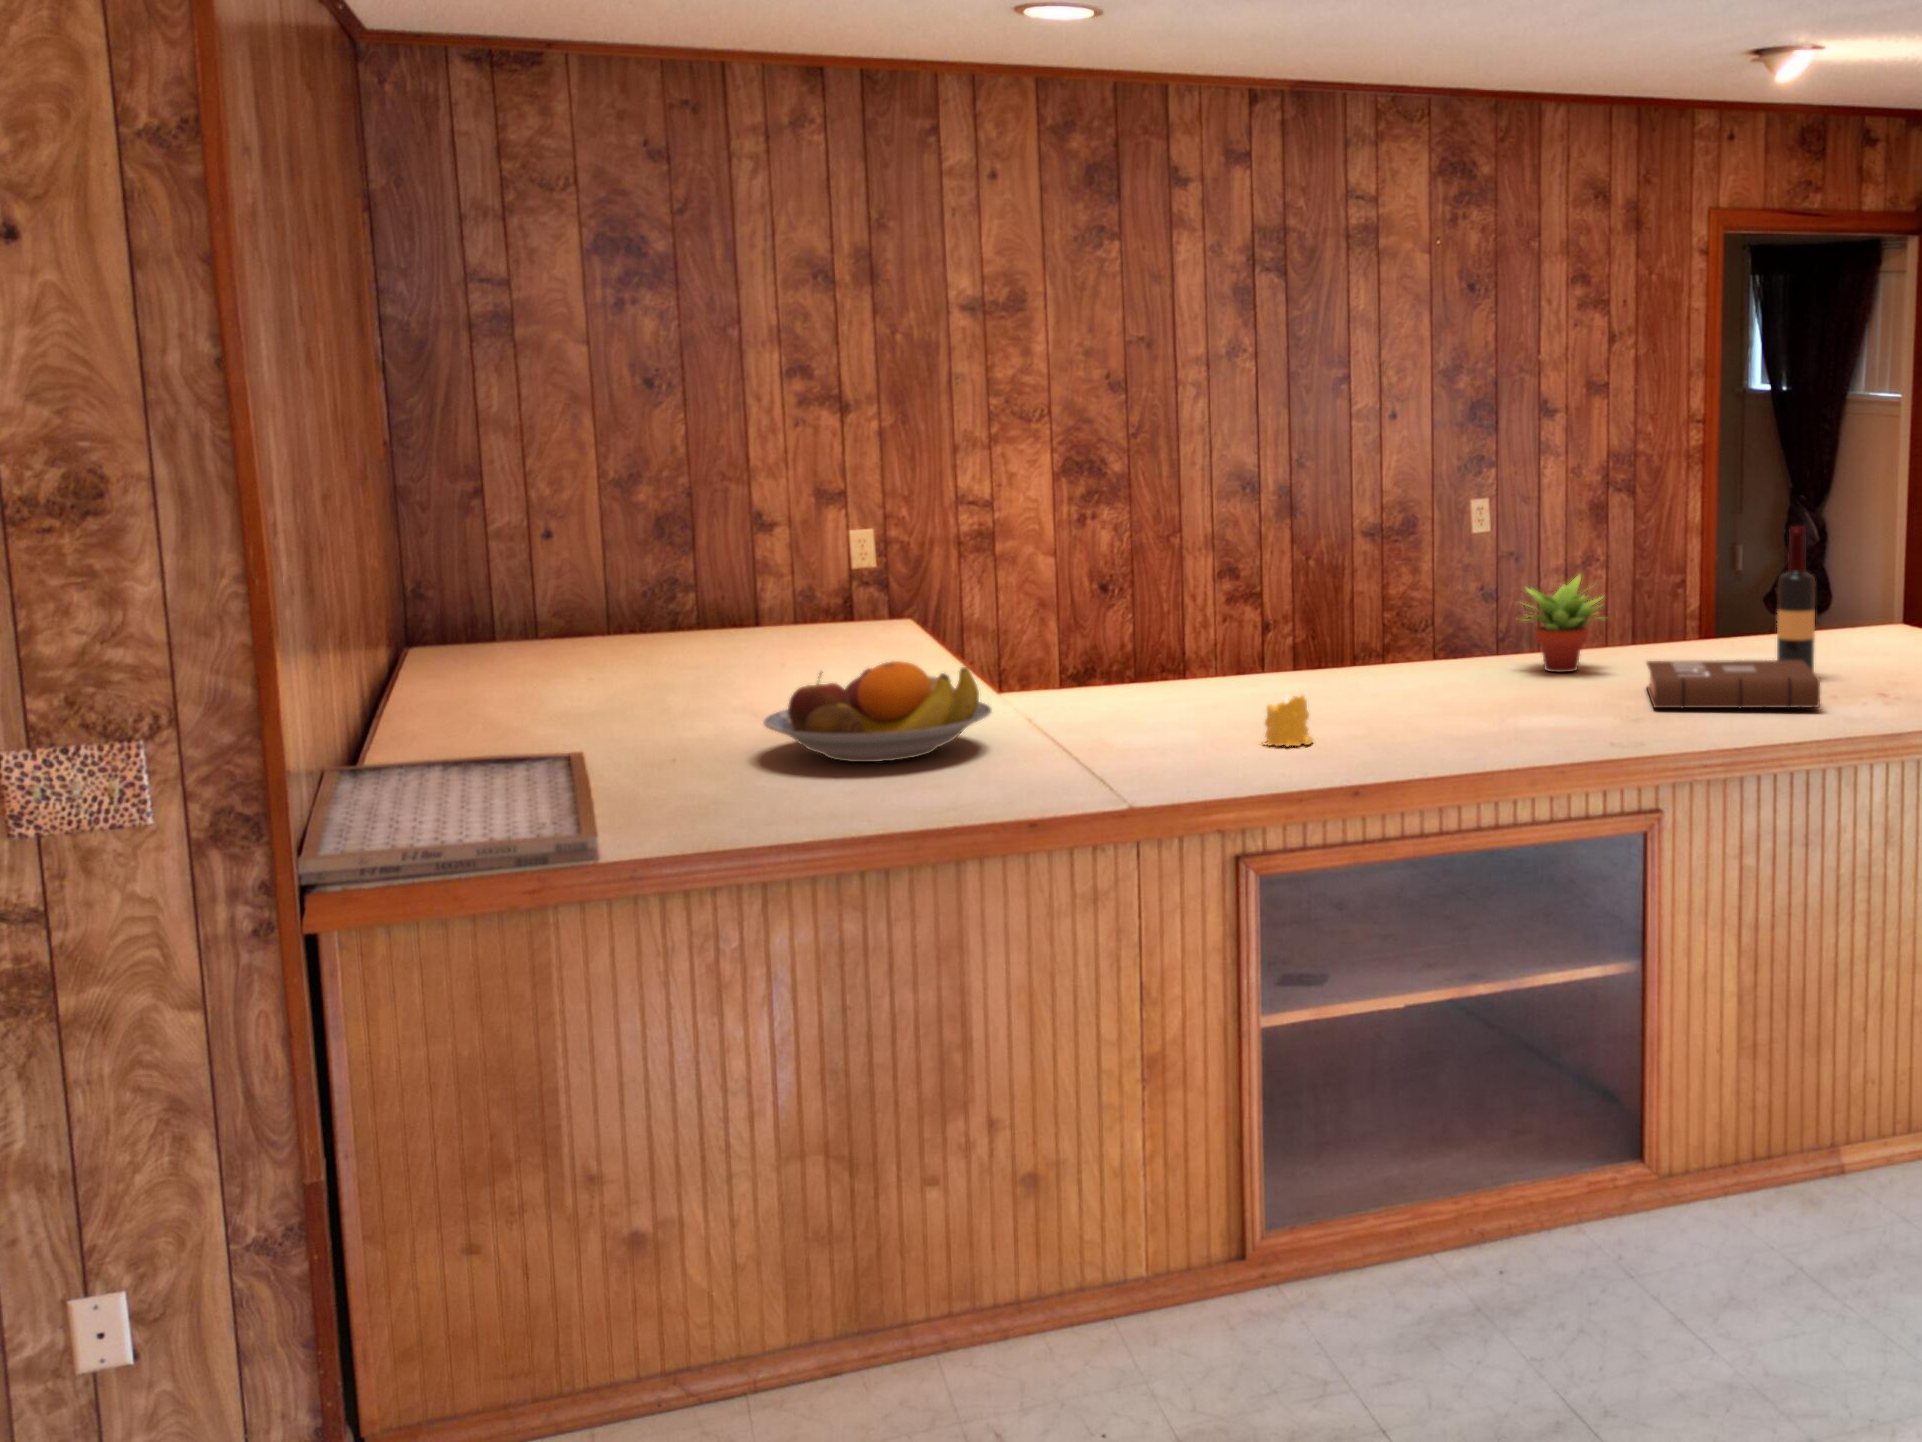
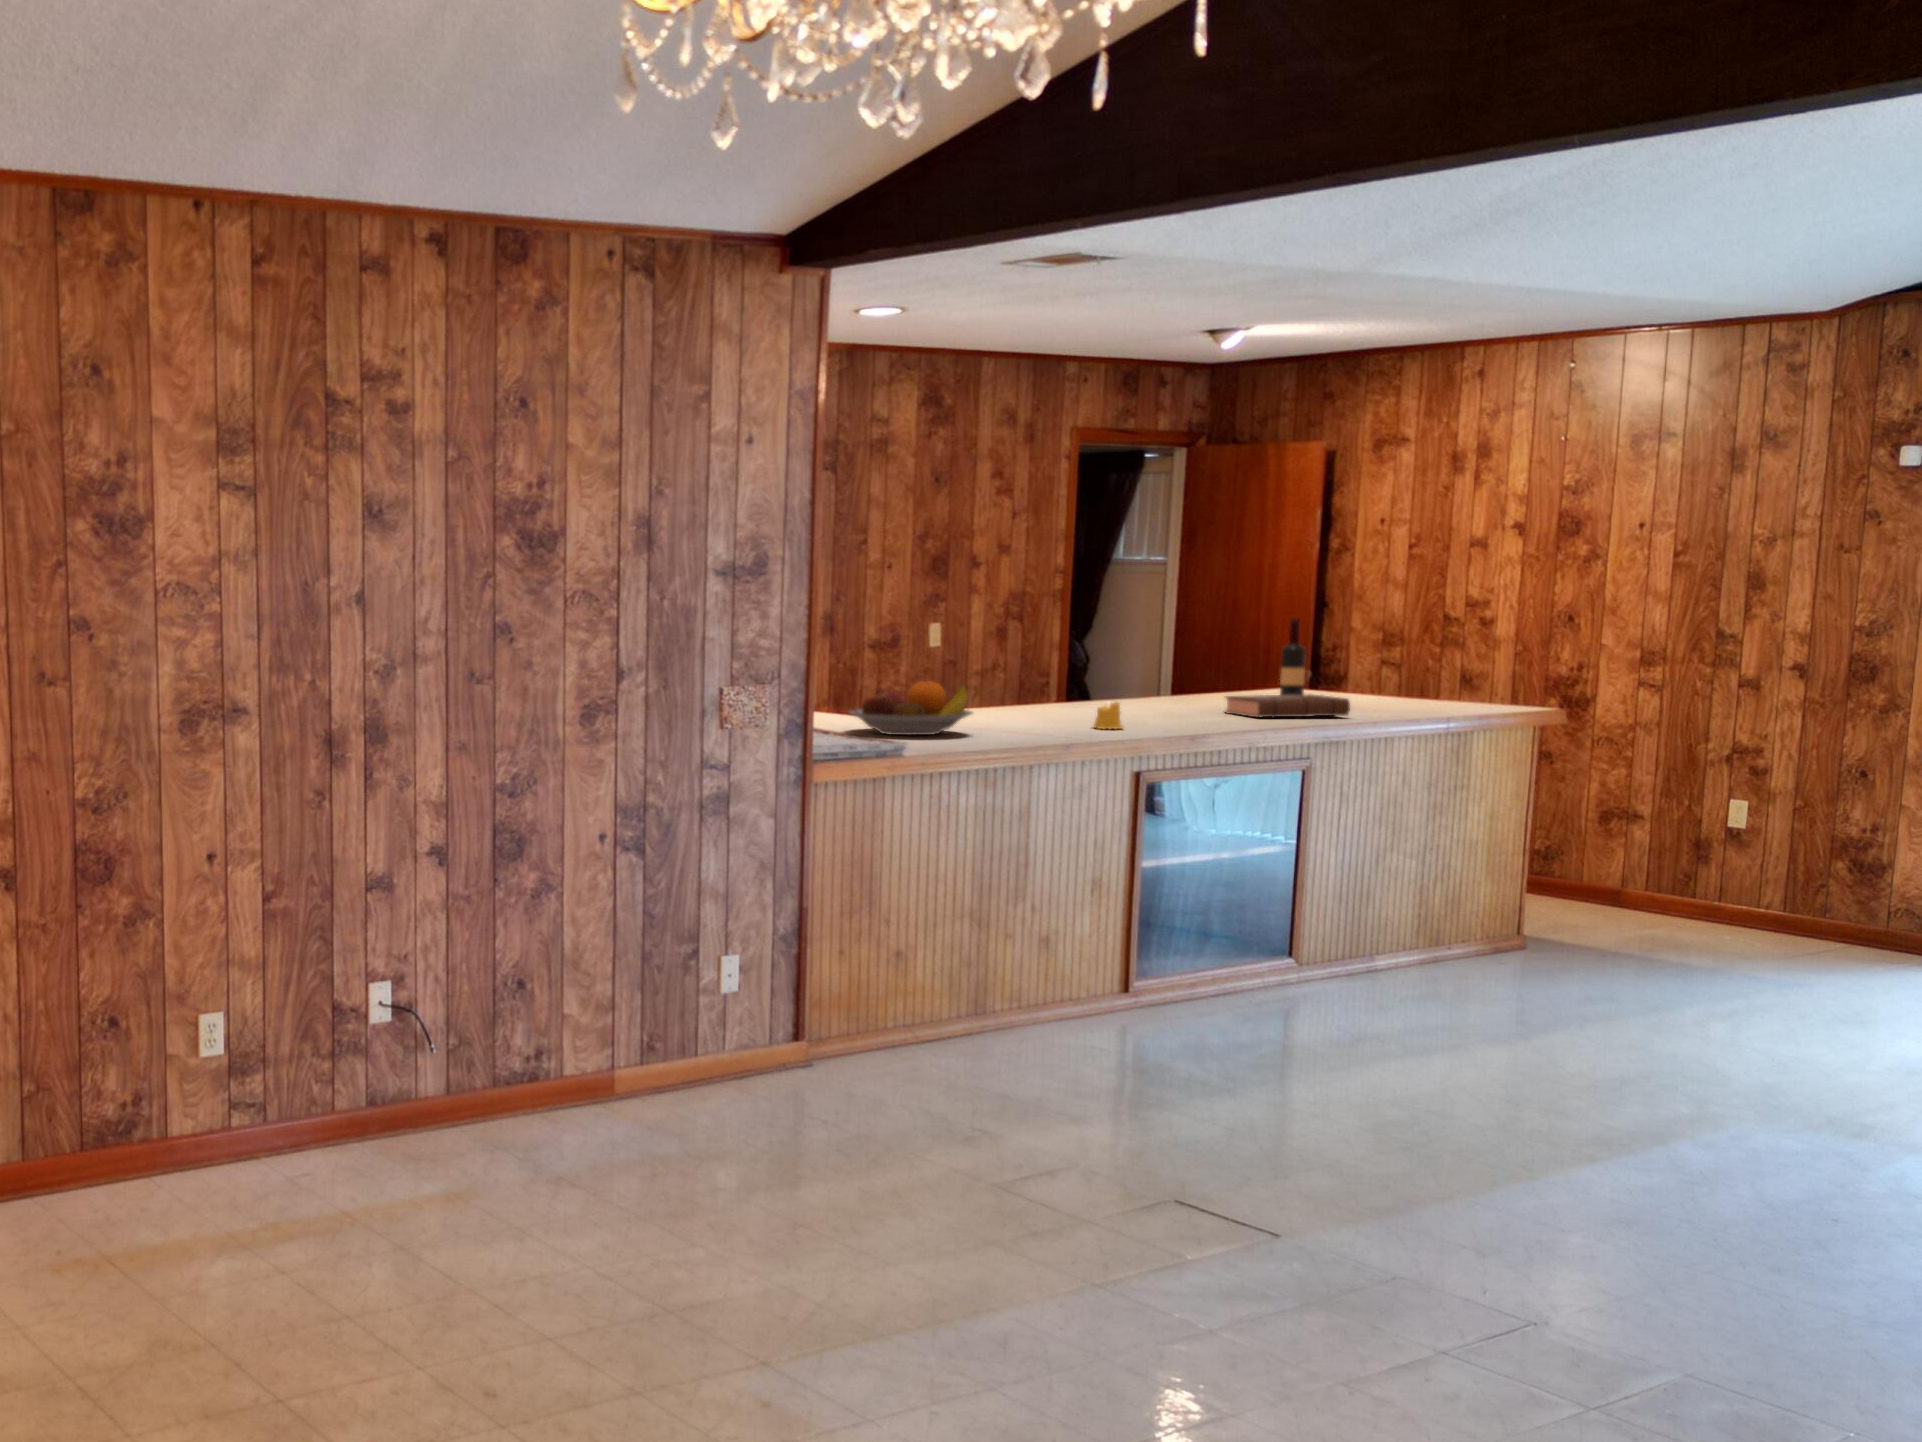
succulent plant: present [1525,574,1605,672] -> none [1123,650,1184,708]

